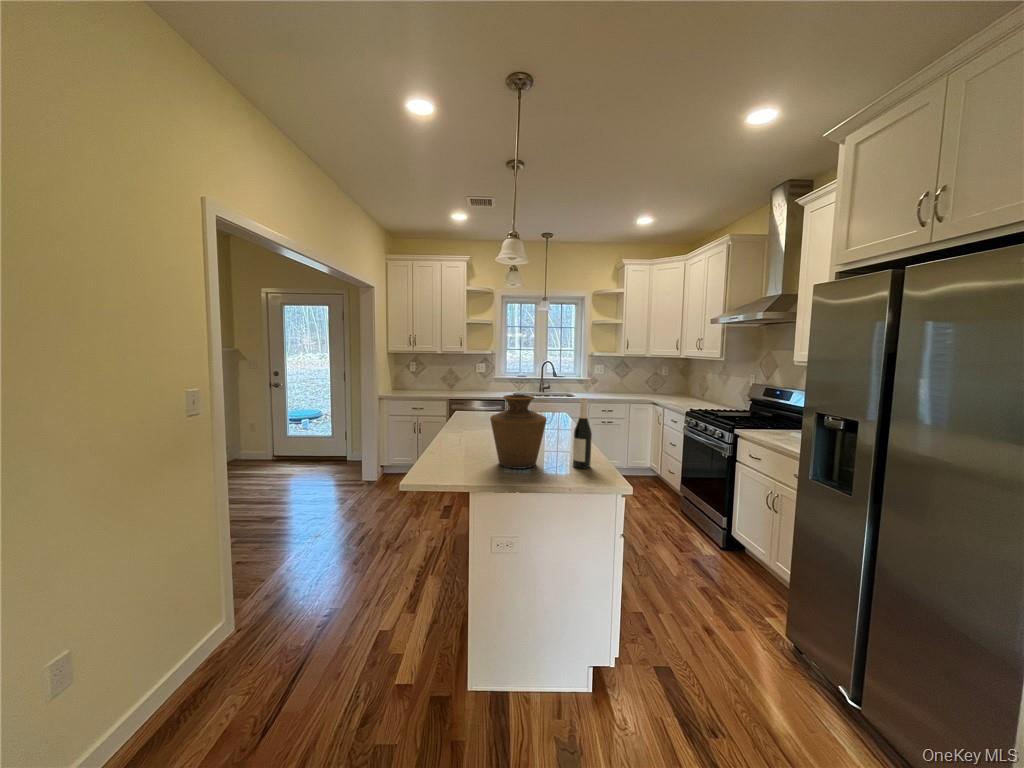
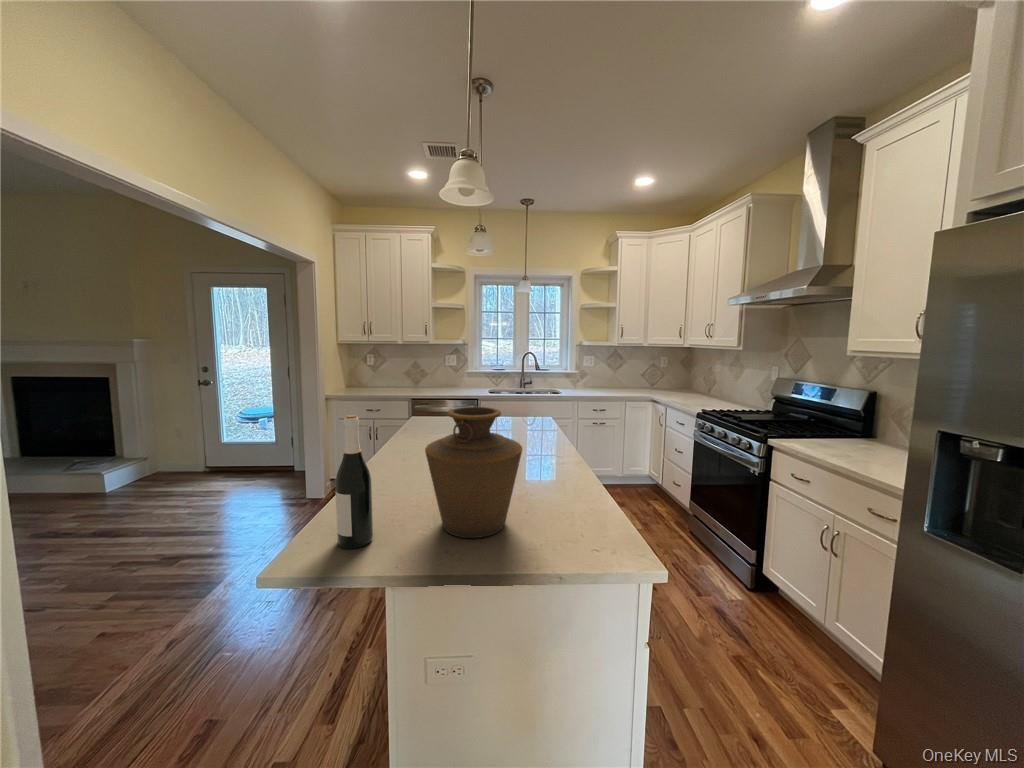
wine bottle: present [573,398,592,469] -> present [335,415,373,549]

